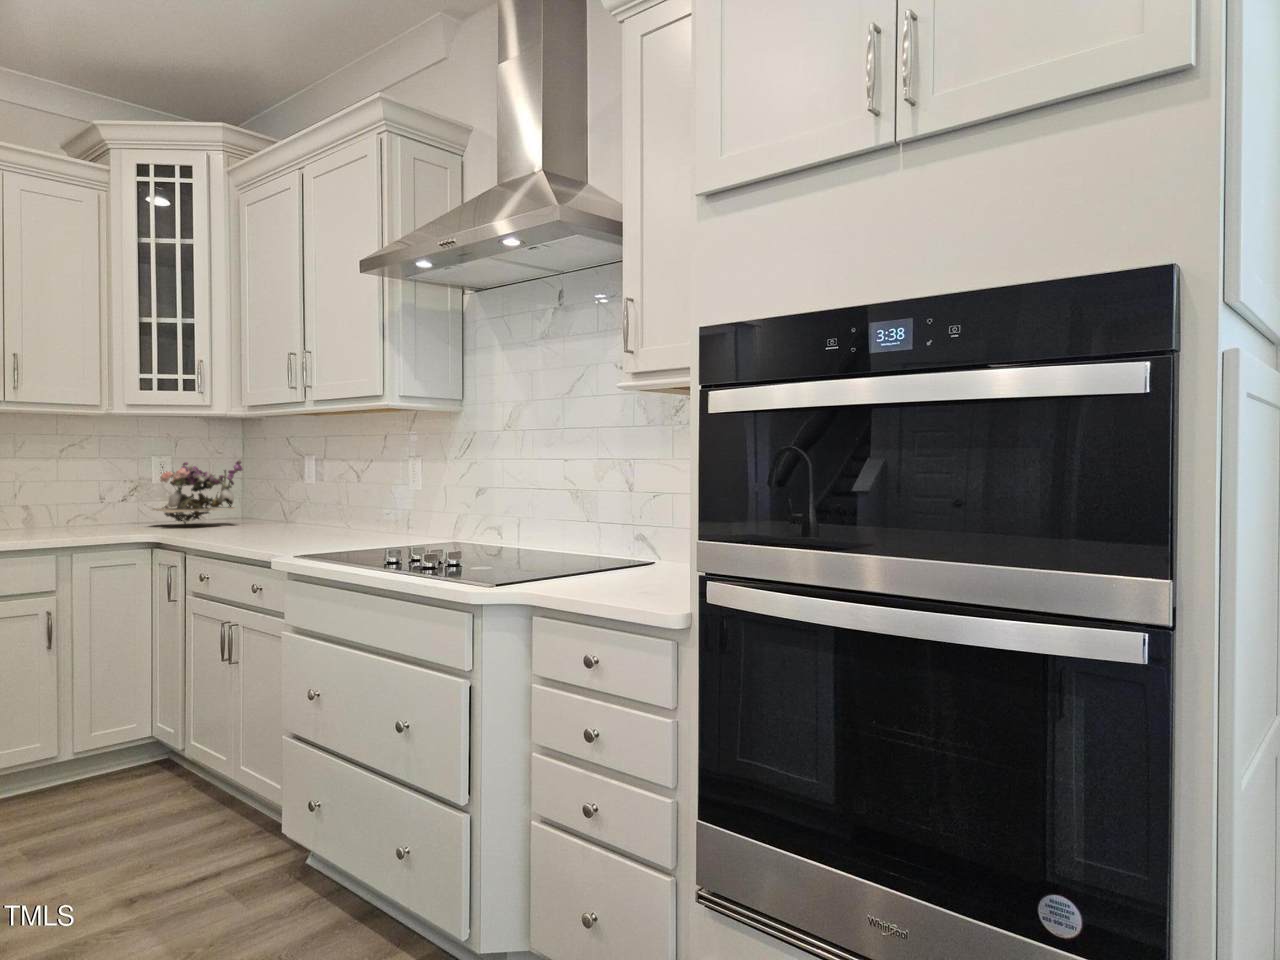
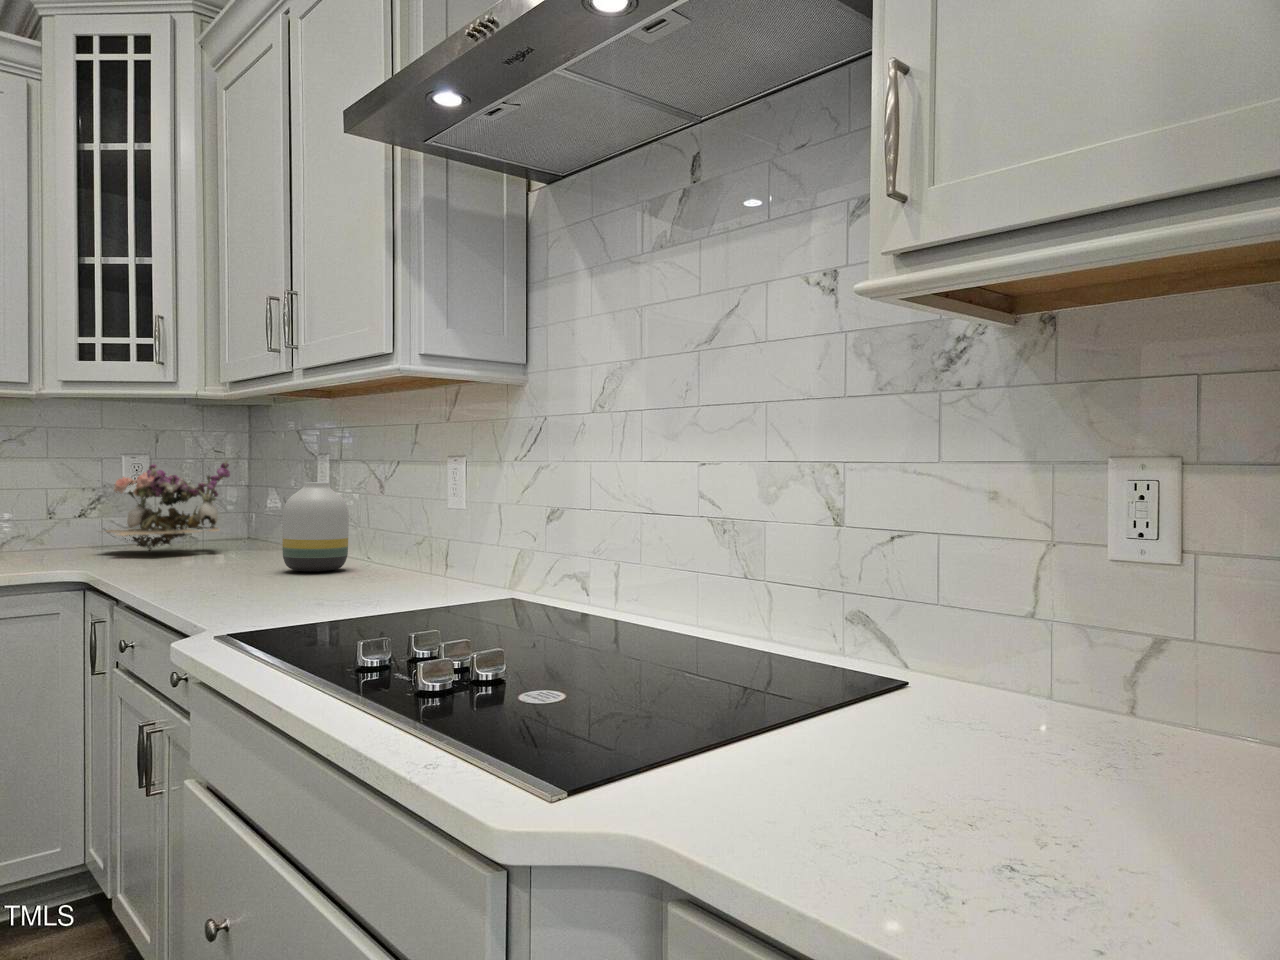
vase: none [296,474,340,532] -> present [282,482,349,572]

